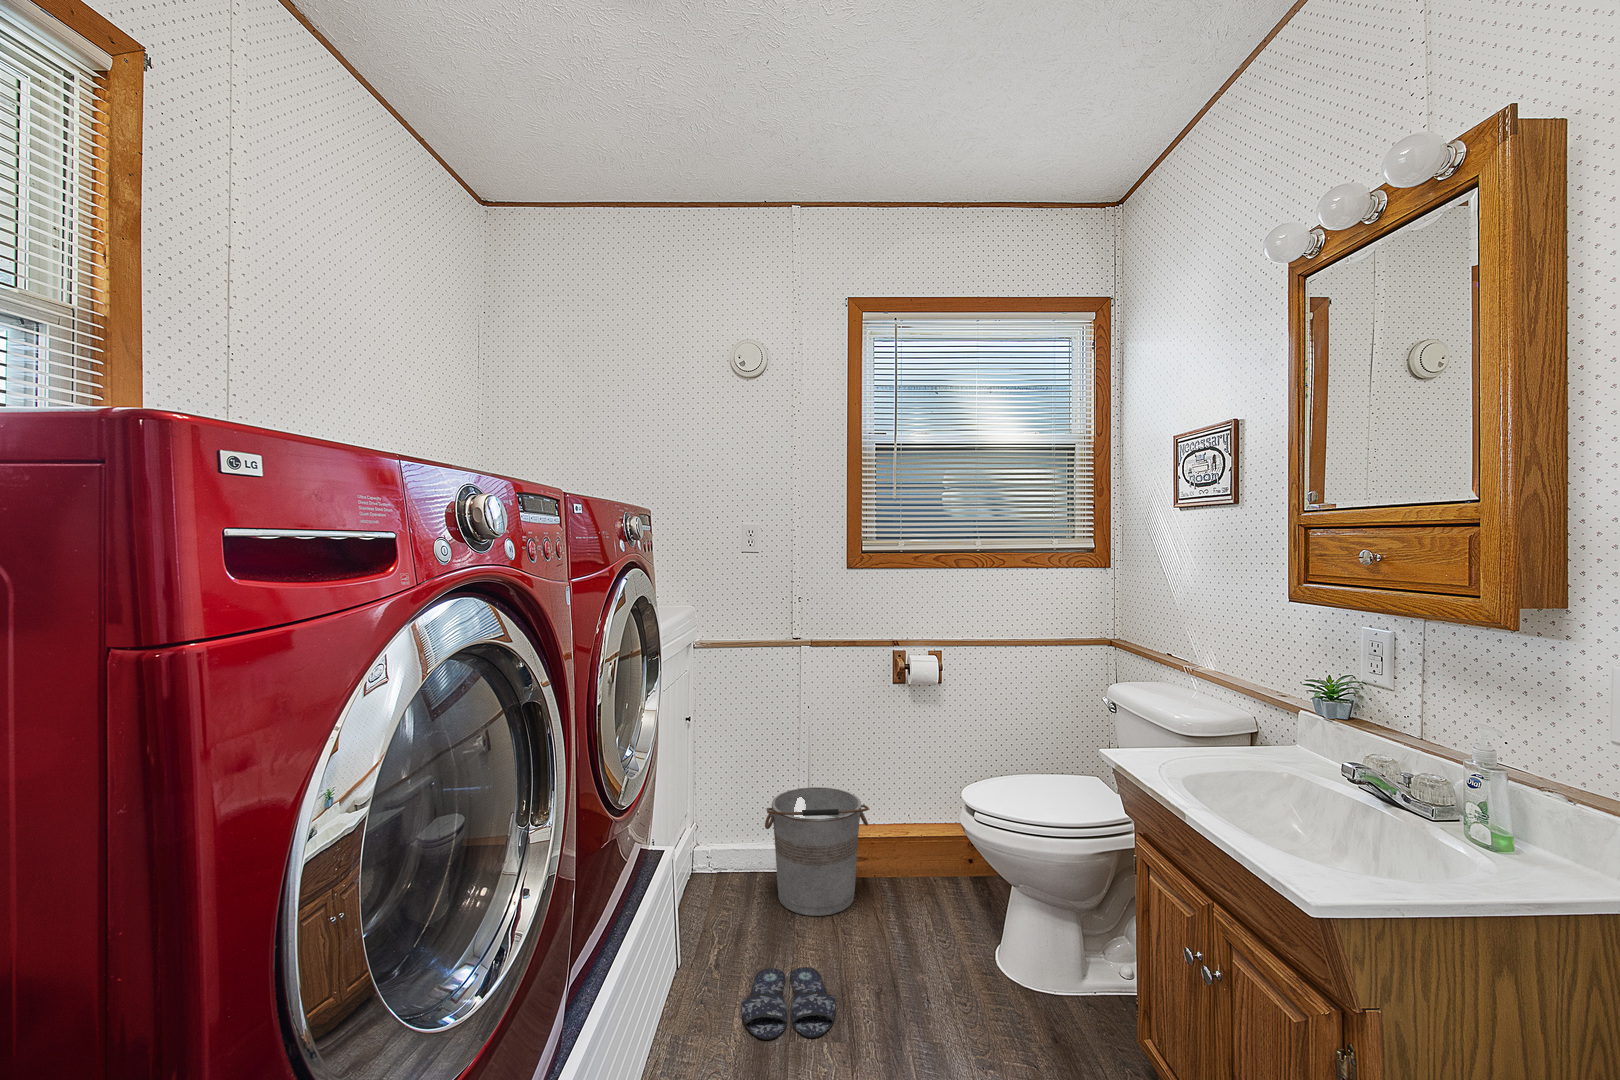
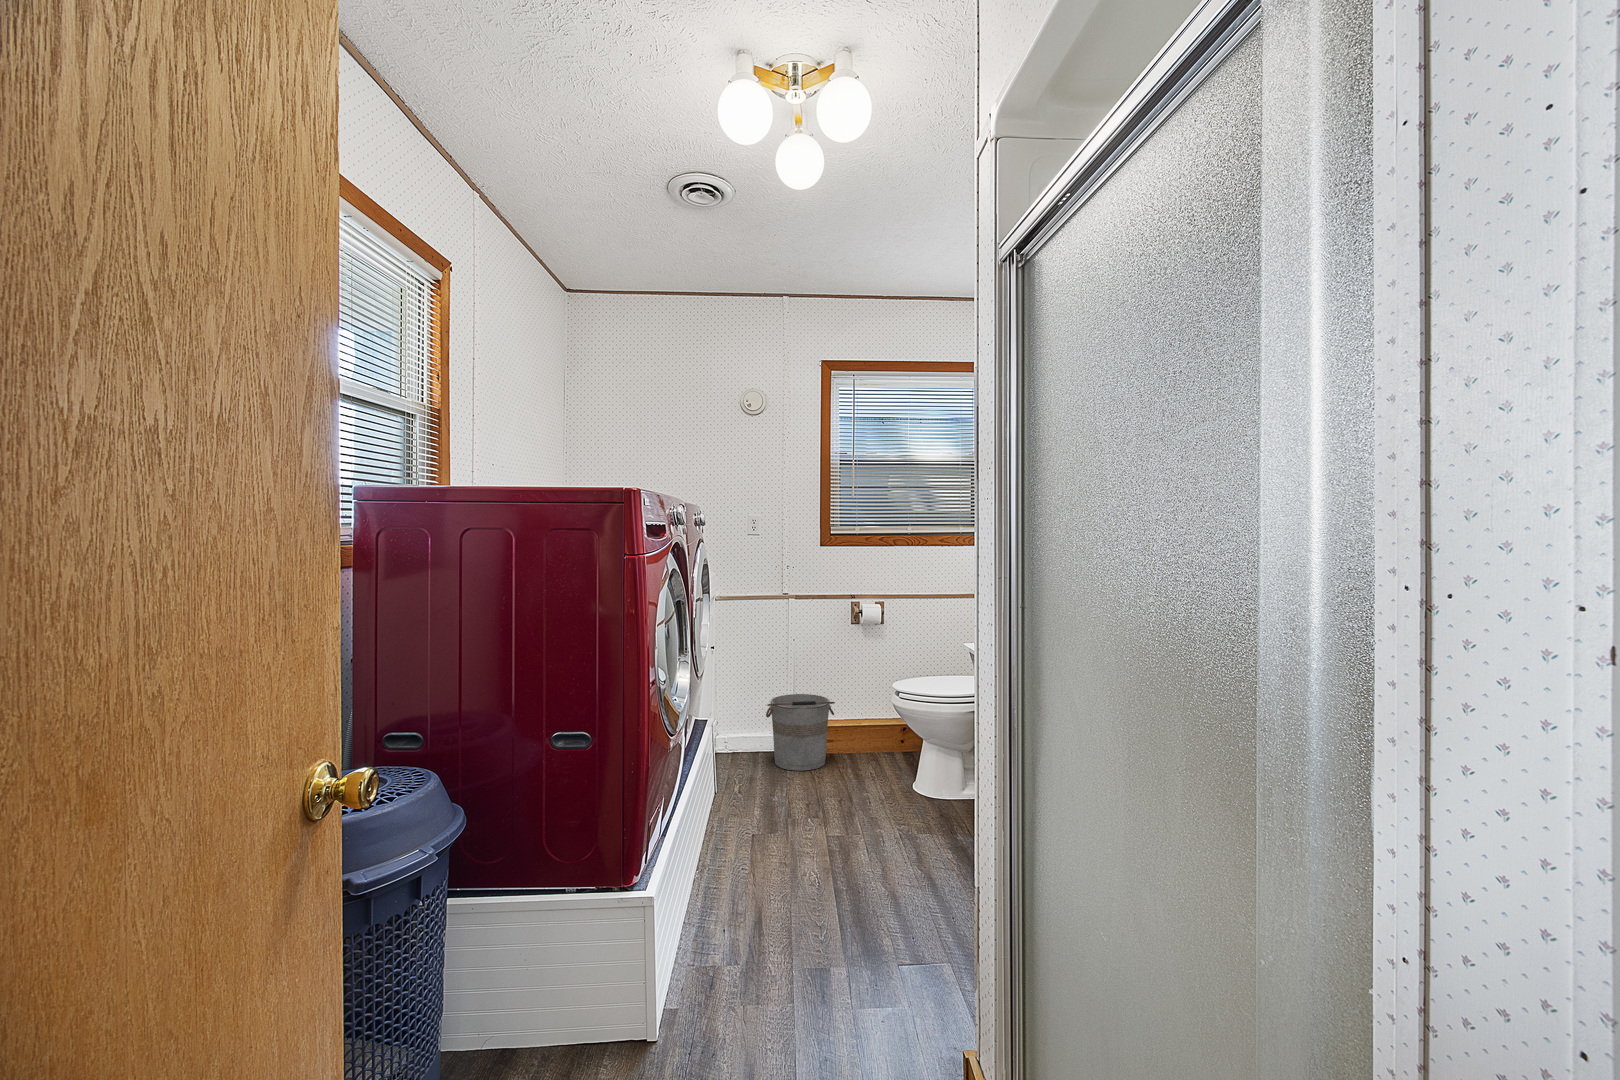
slippers: present [741,967,835,1040] -> none [760,791,816,817]

